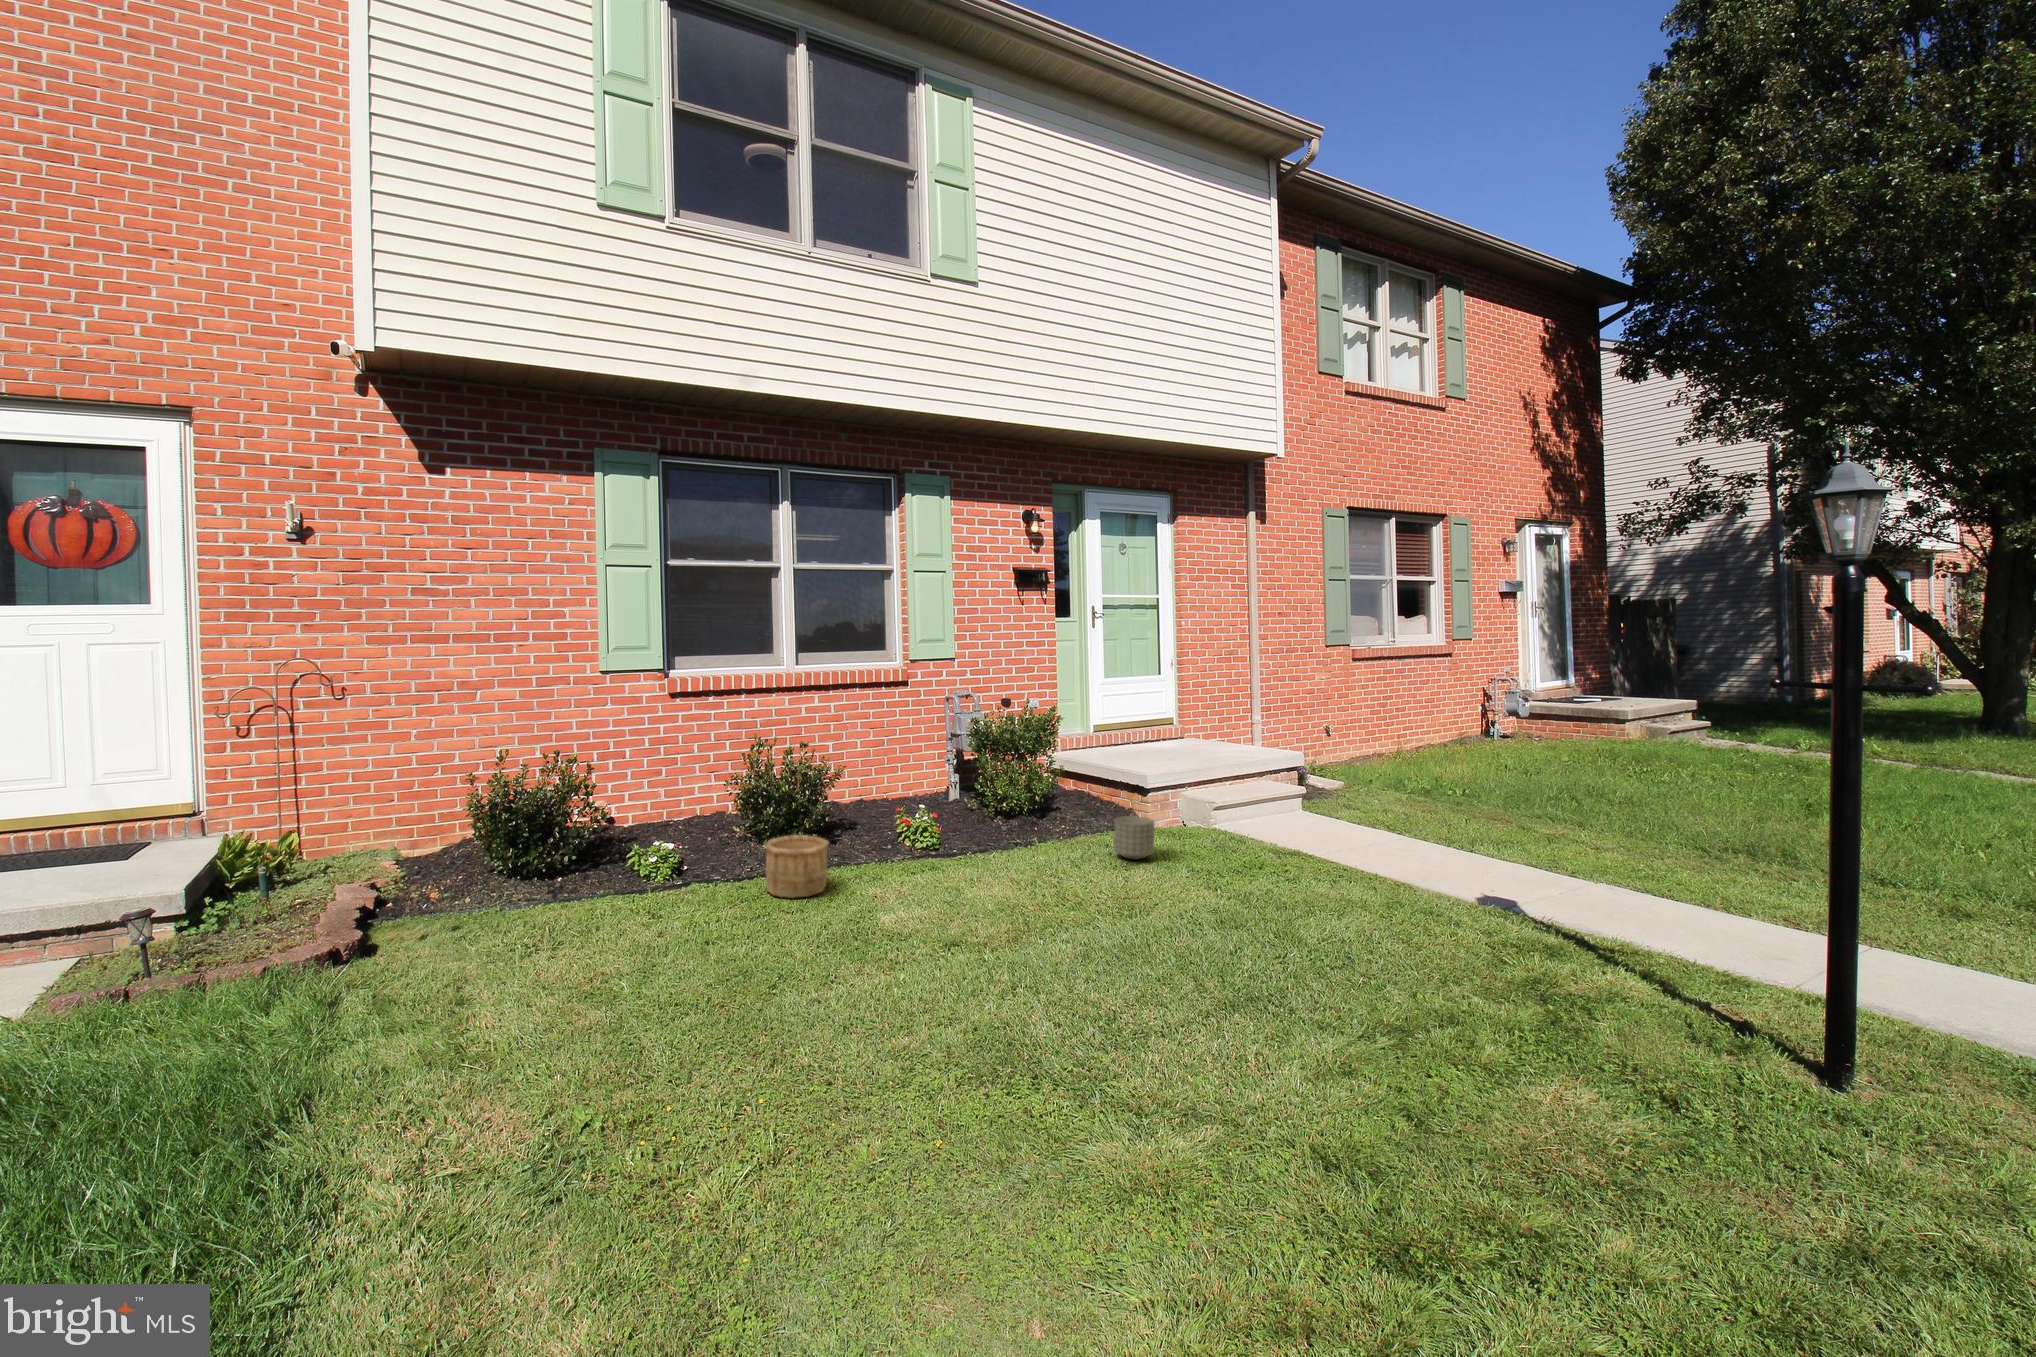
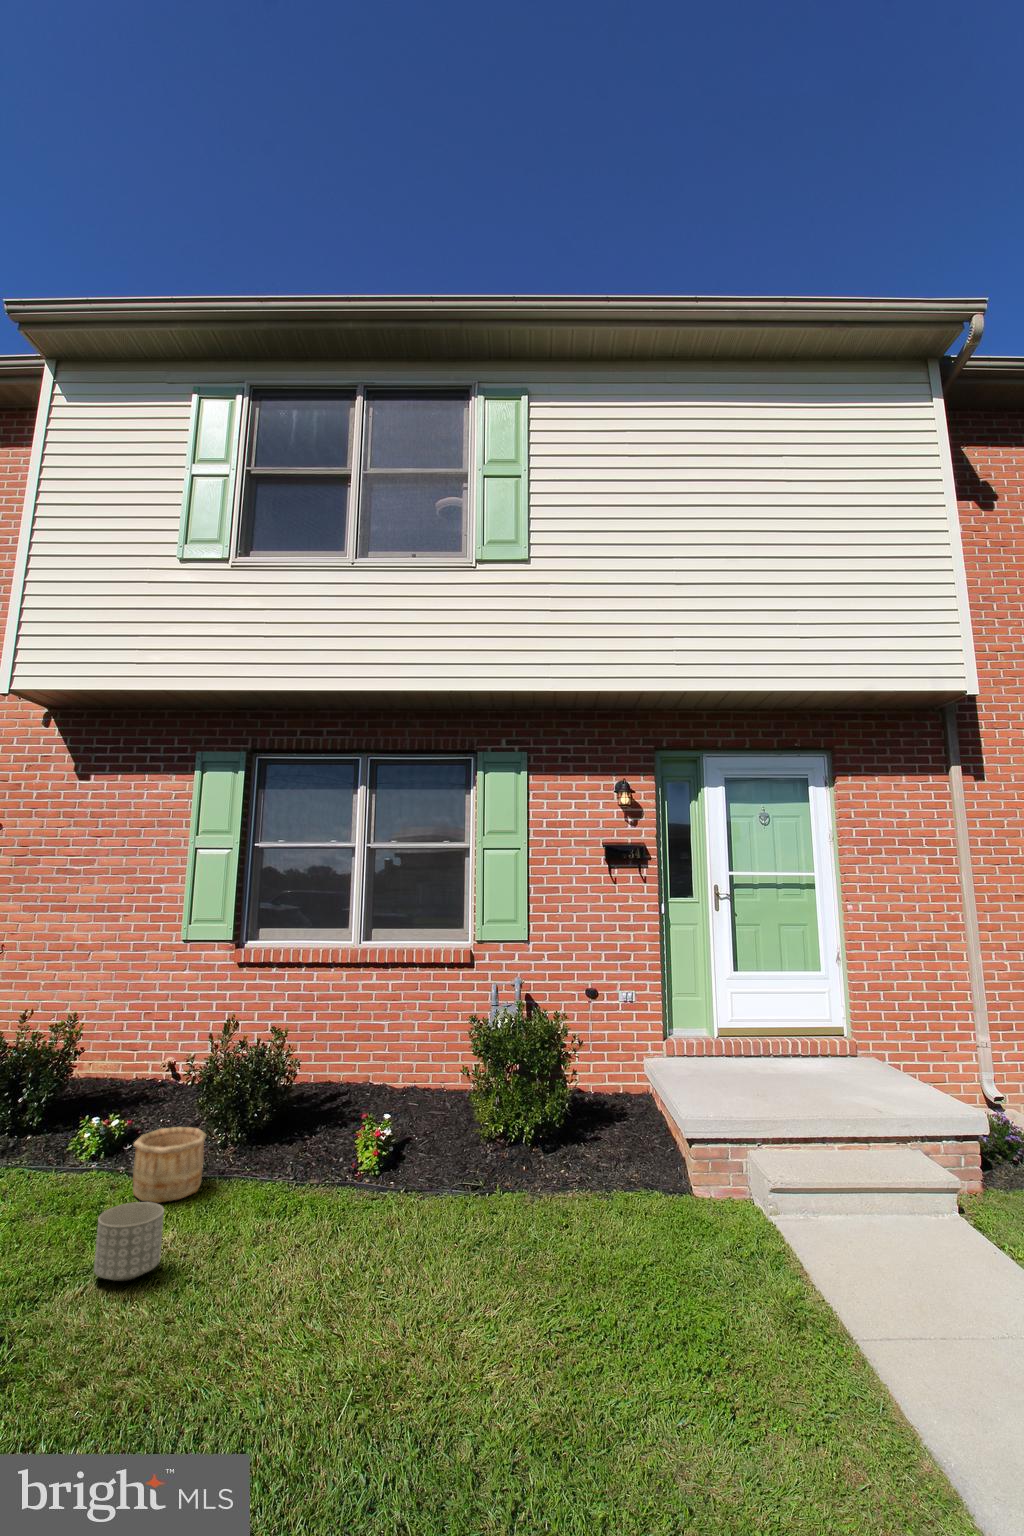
planter: present [1114,816,1155,860] -> present [94,1202,164,1281]

